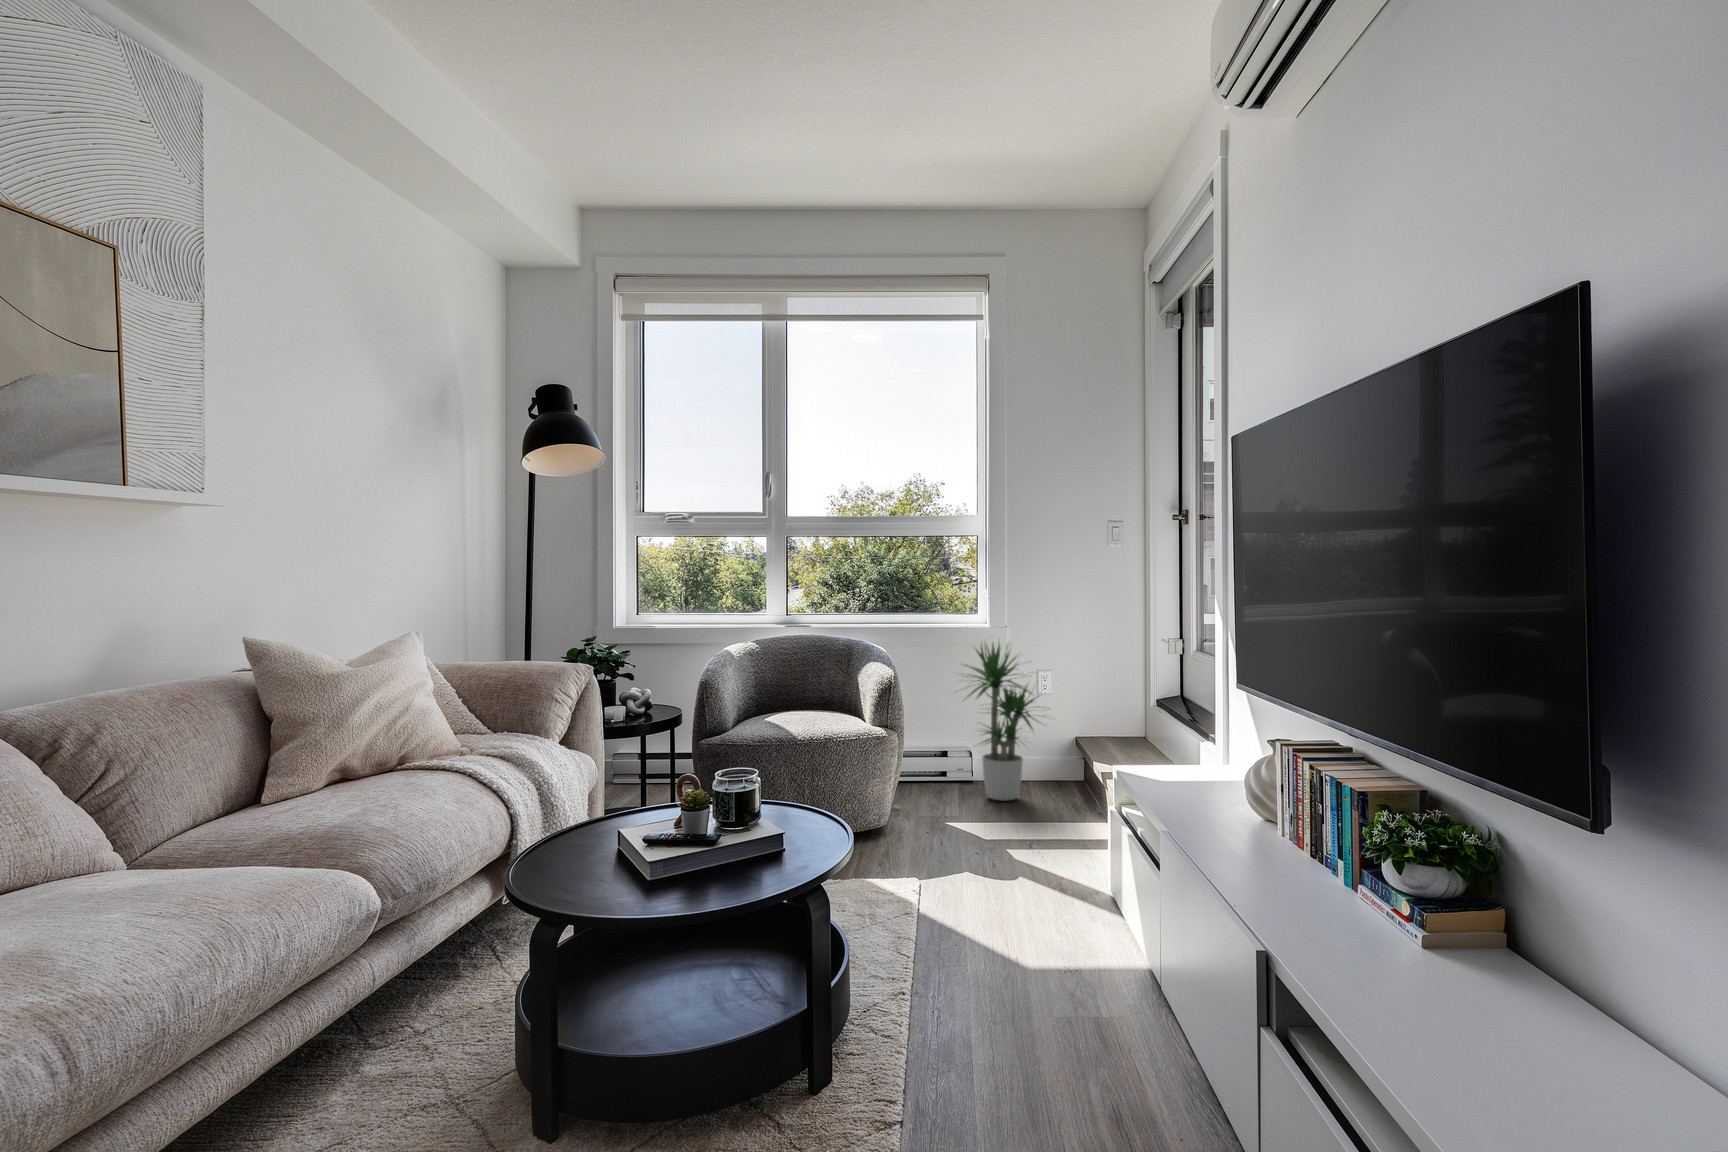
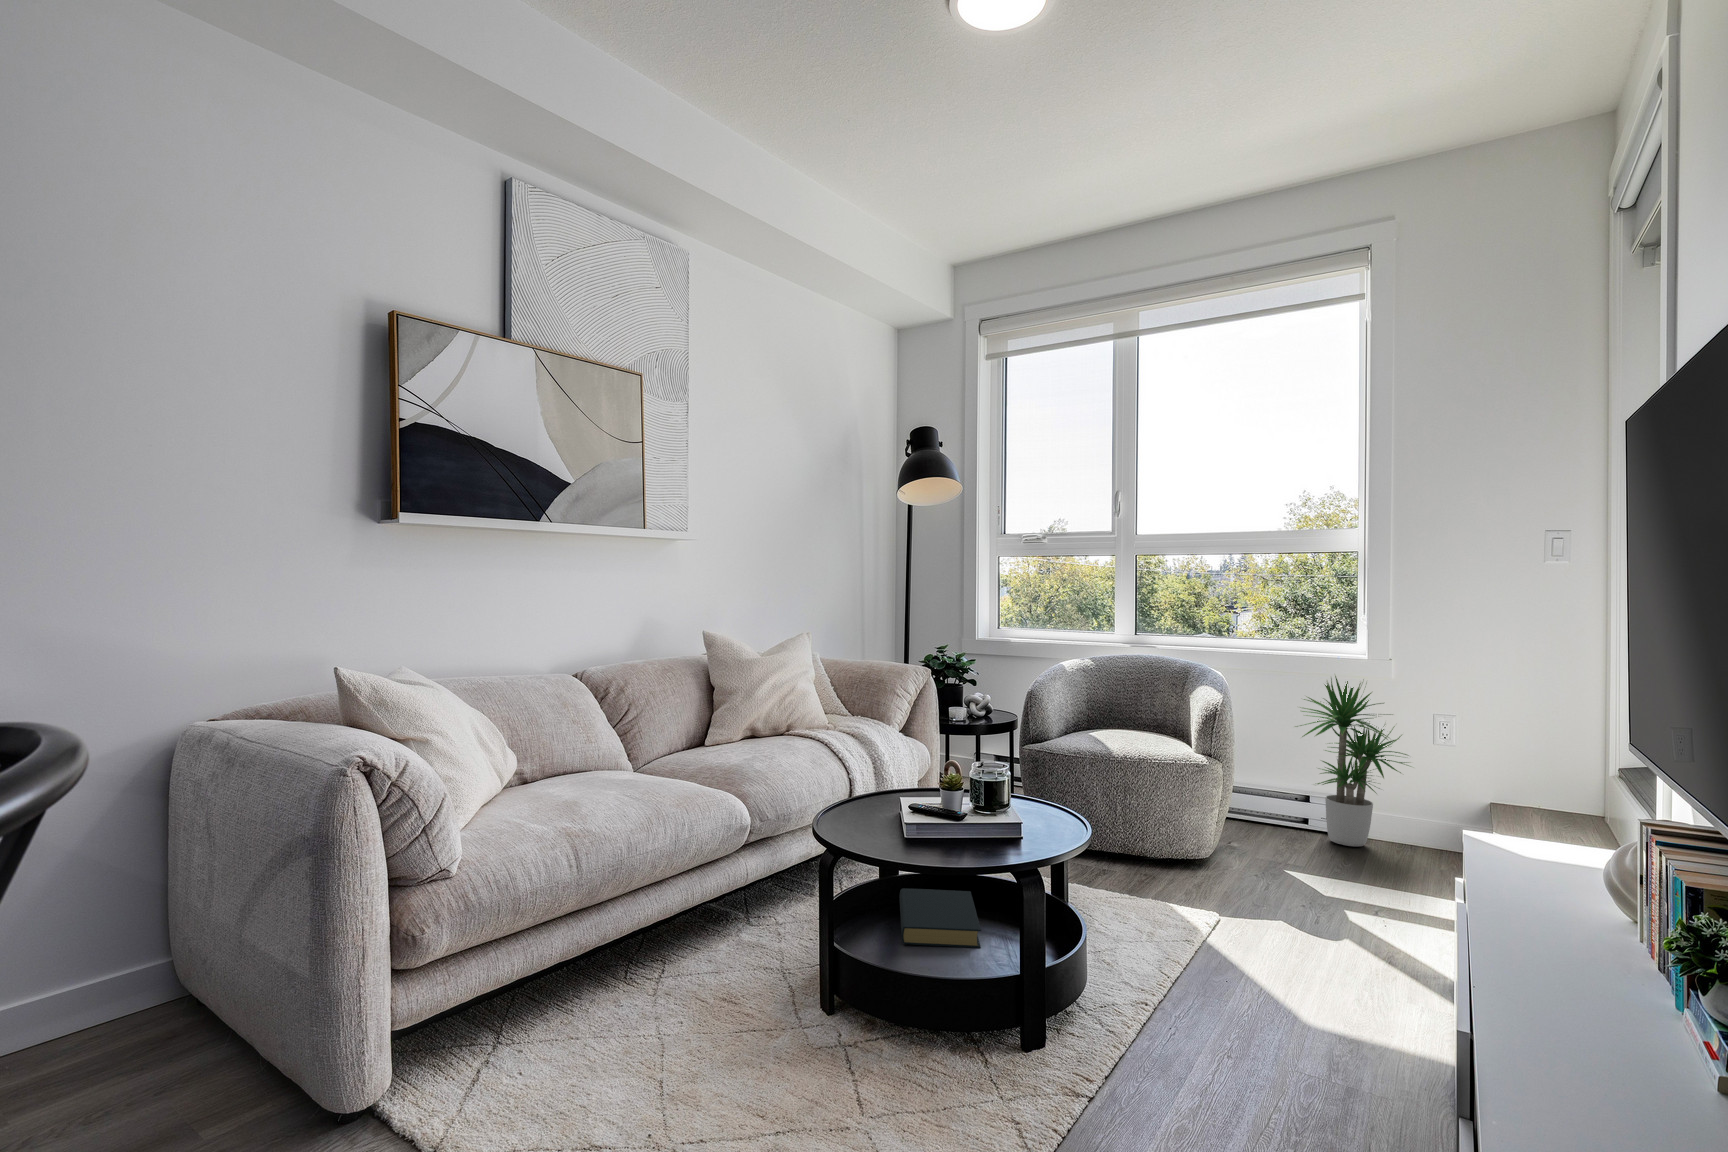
hardback book: none [600,935,723,1029] -> present [900,888,981,948]

